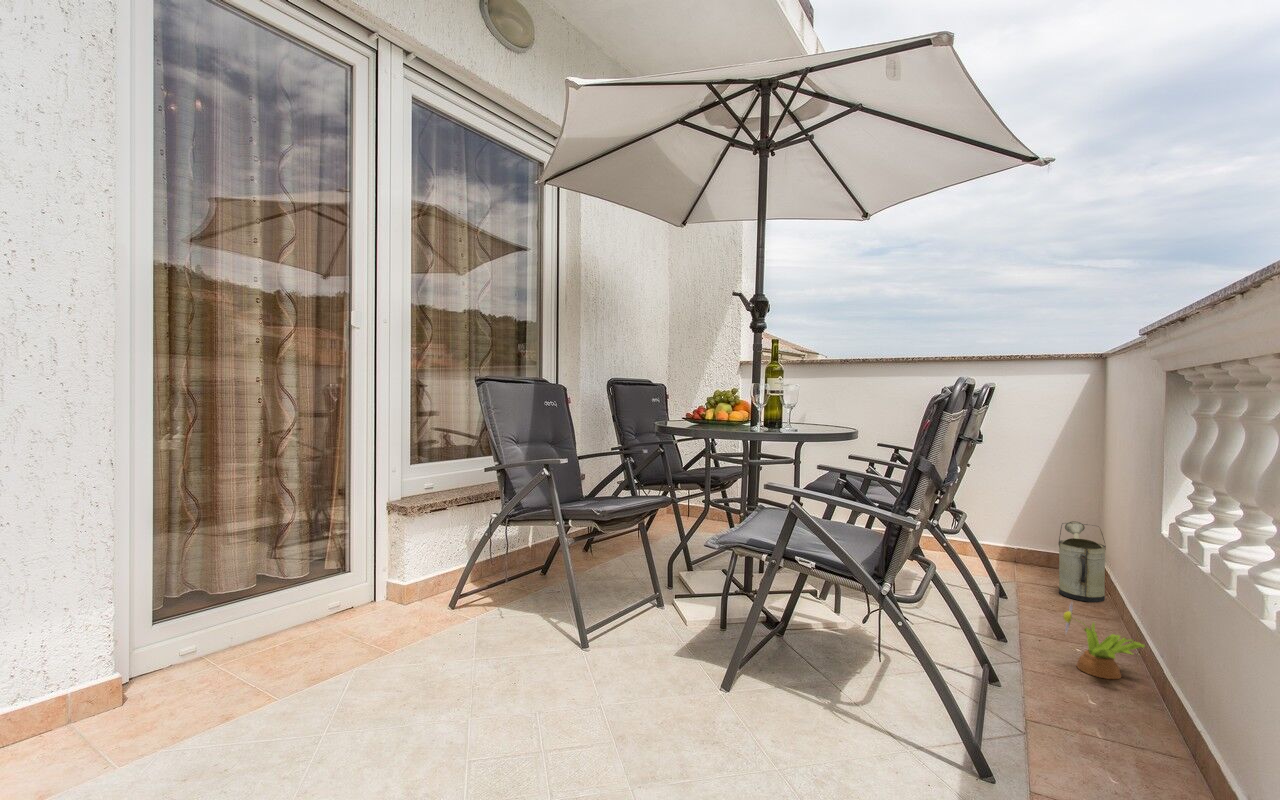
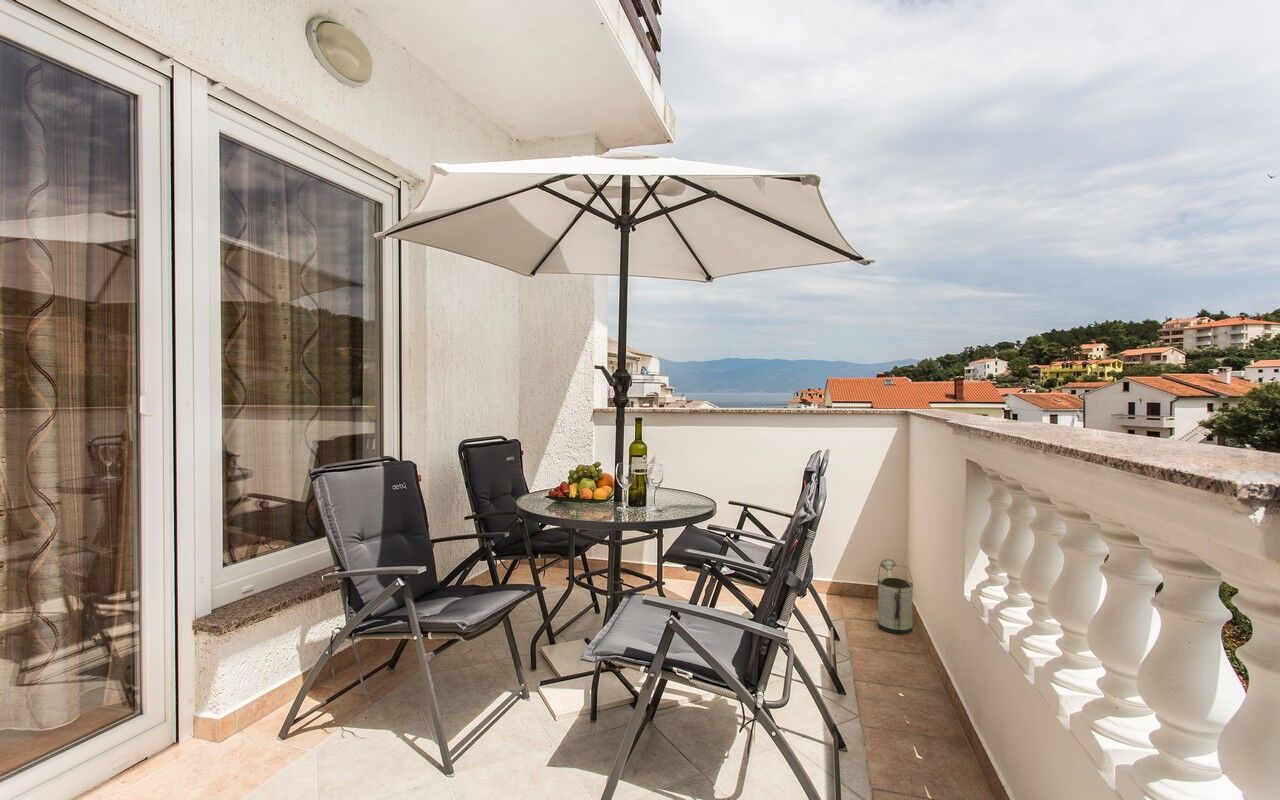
decorative plant: present [1063,604,1145,679] -> none [891,655,952,724]

